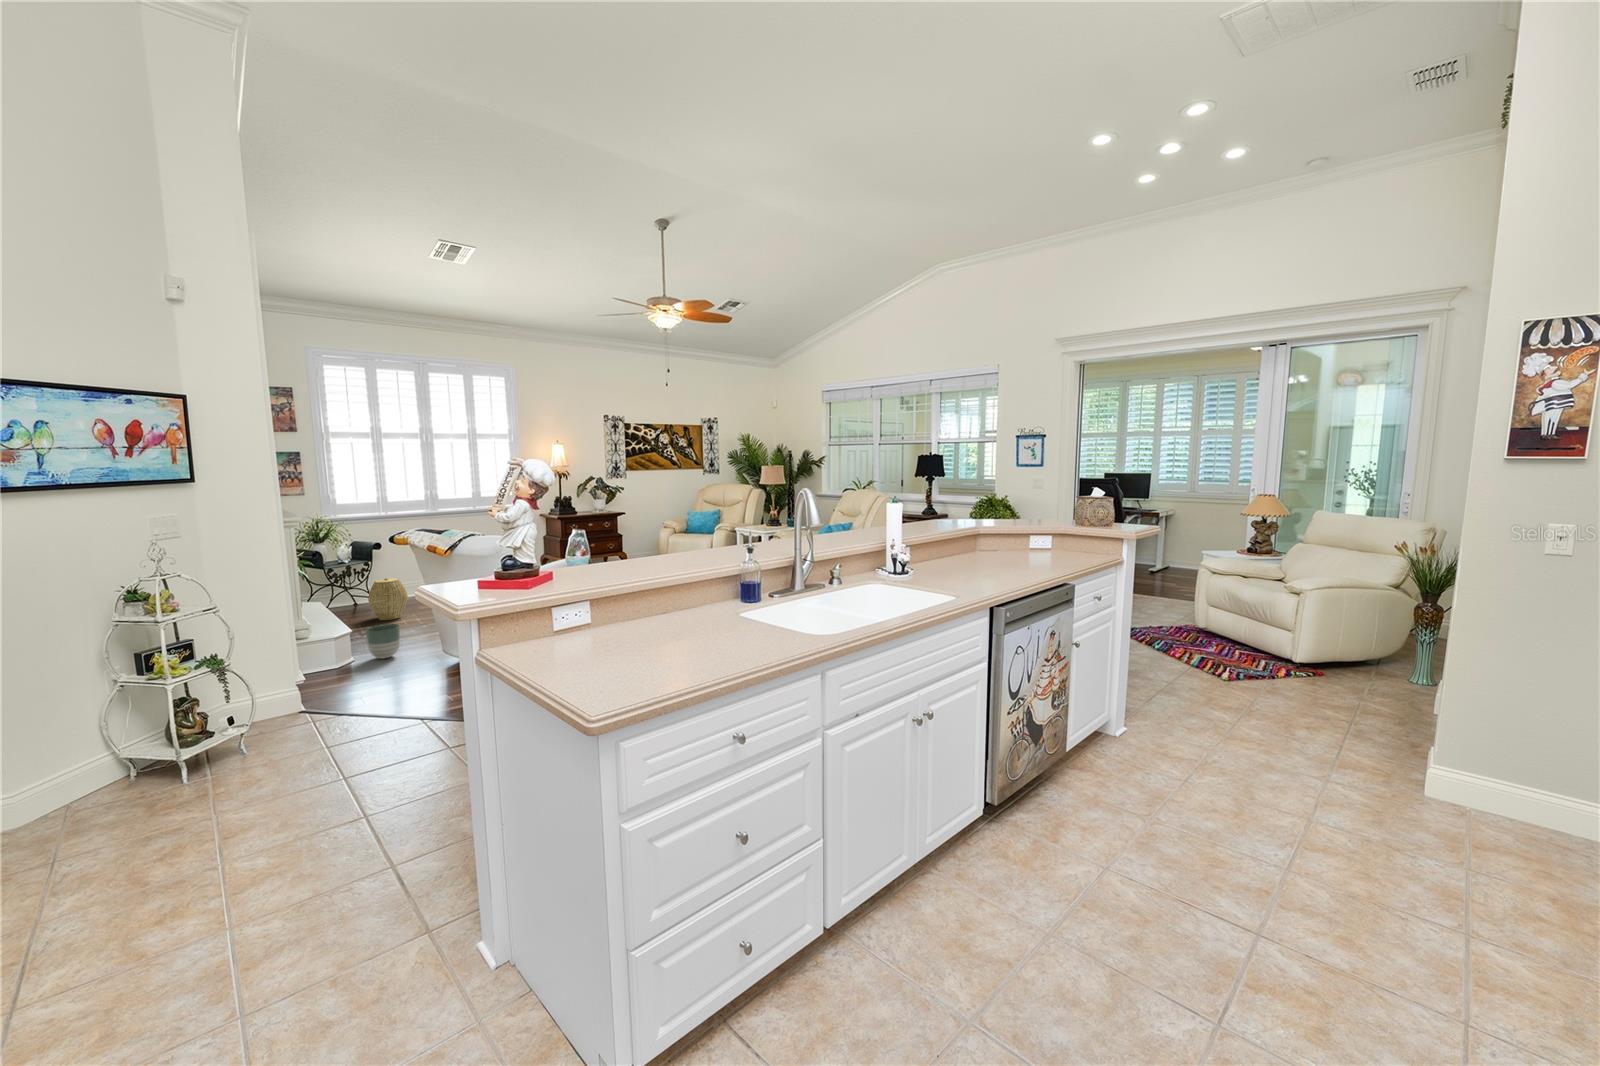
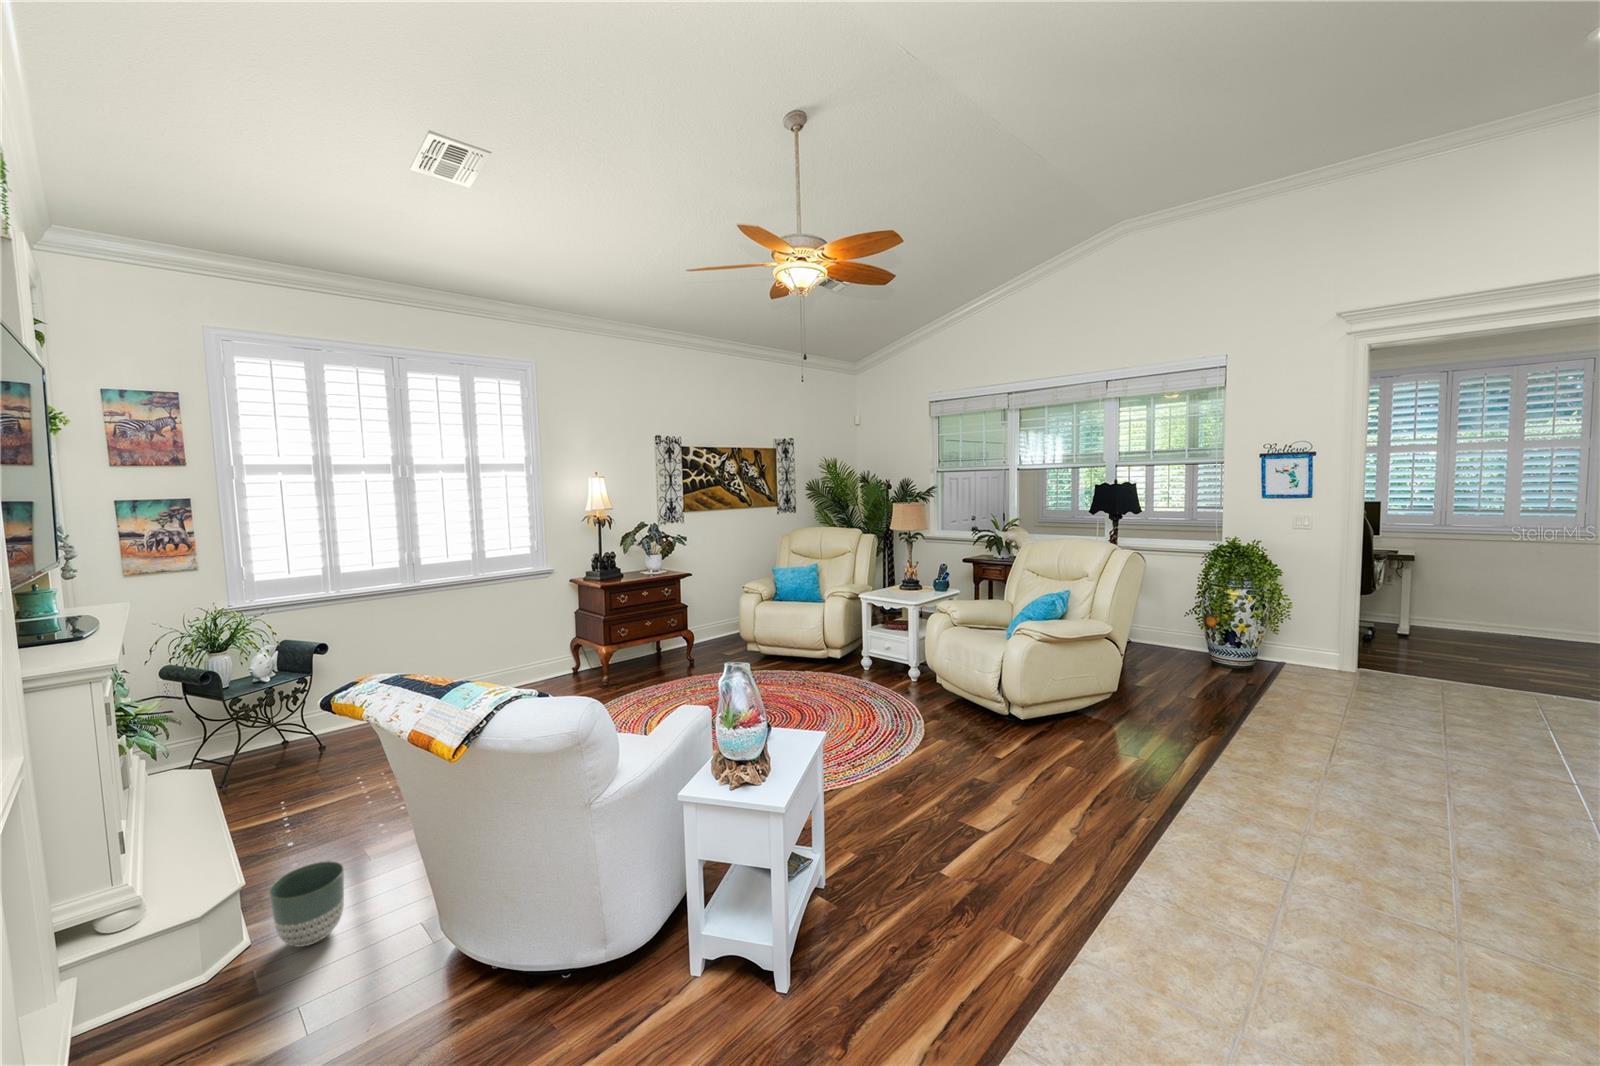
woven basket: present [368,578,407,620] -> none [299,713,368,790]

